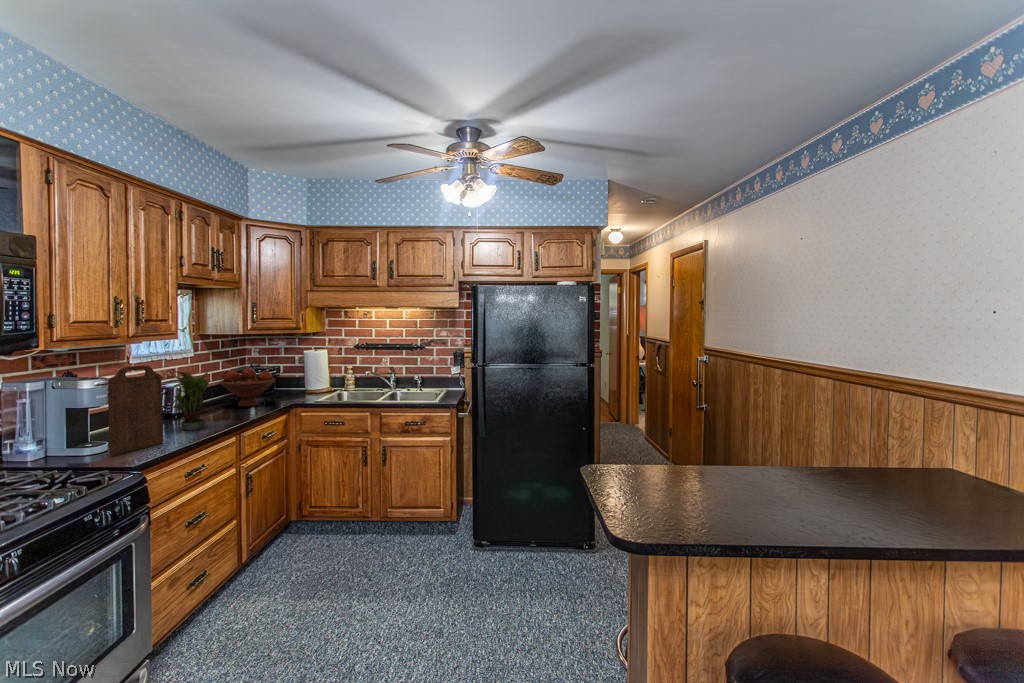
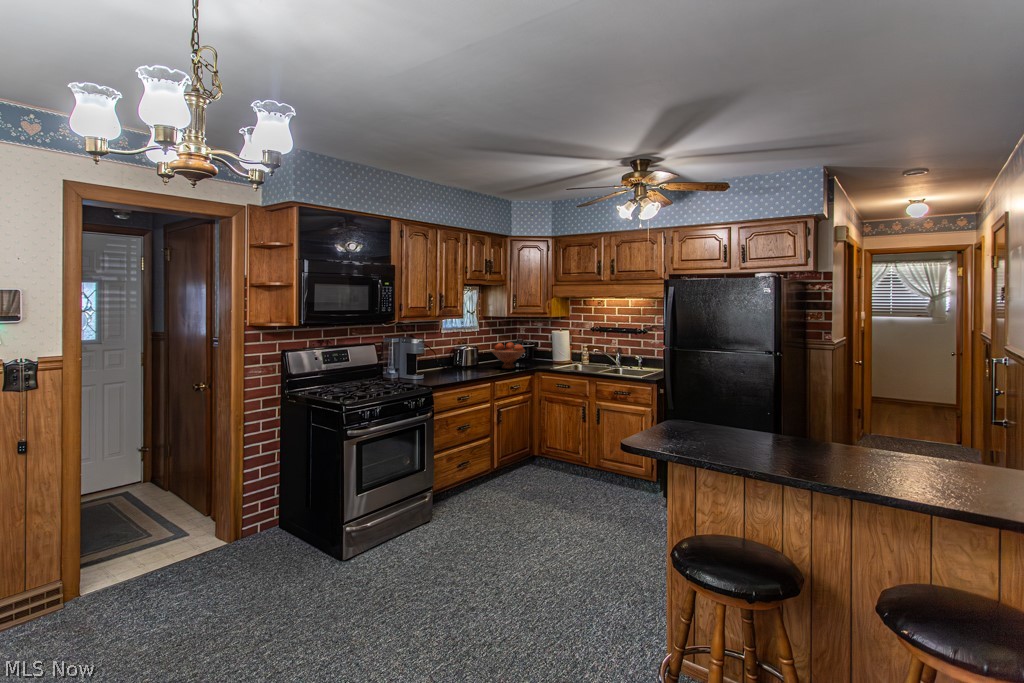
cutting board: present [108,365,163,455] -> none [423,334,449,383]
potted plant: present [169,370,209,430] -> none [456,338,477,377]

